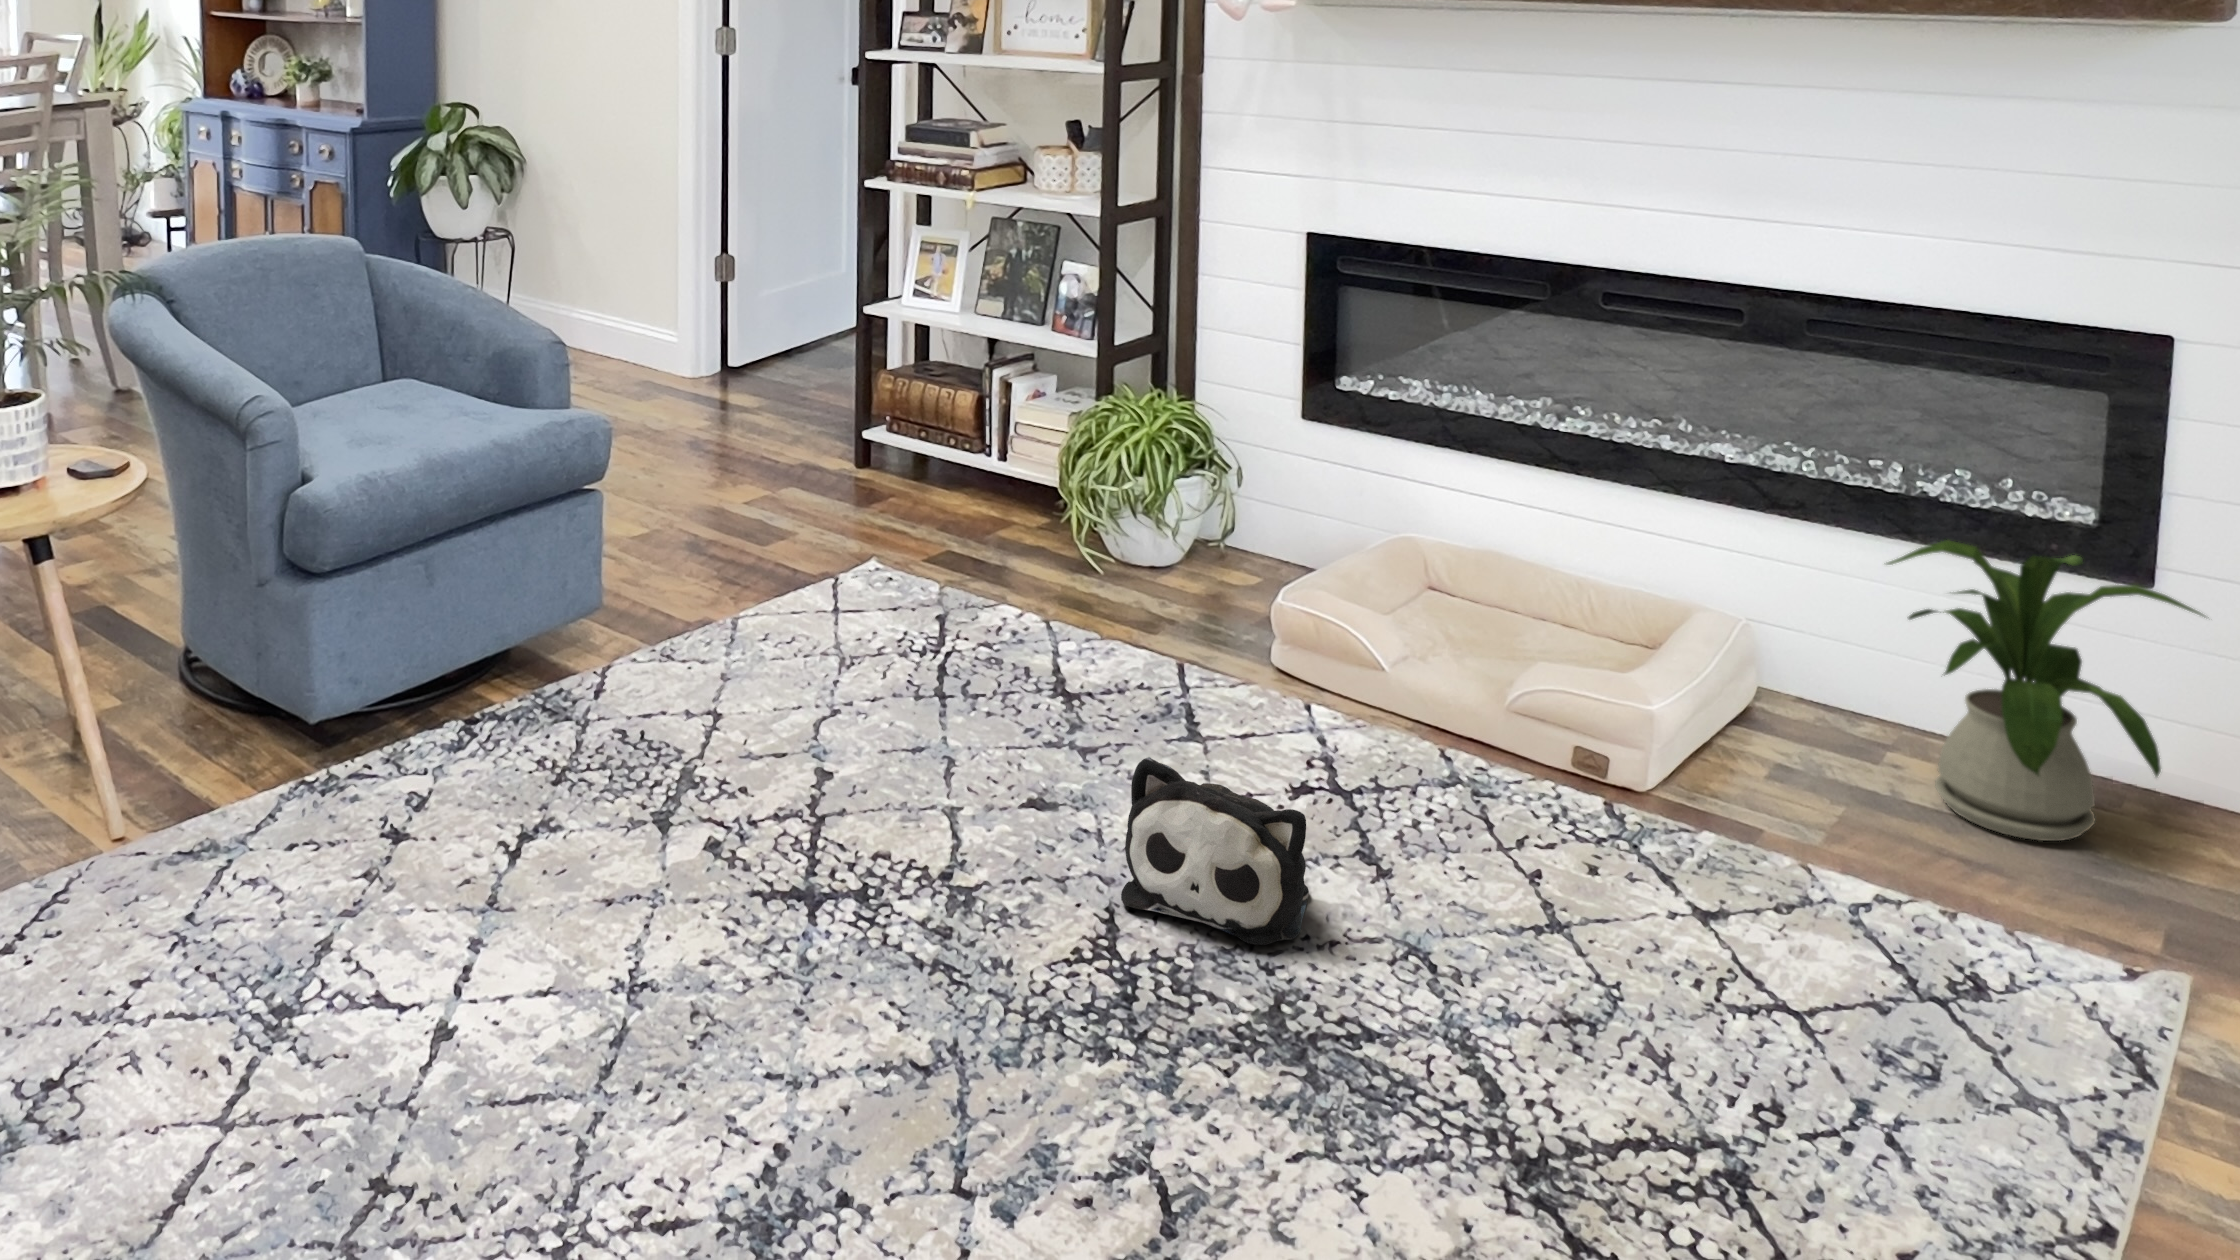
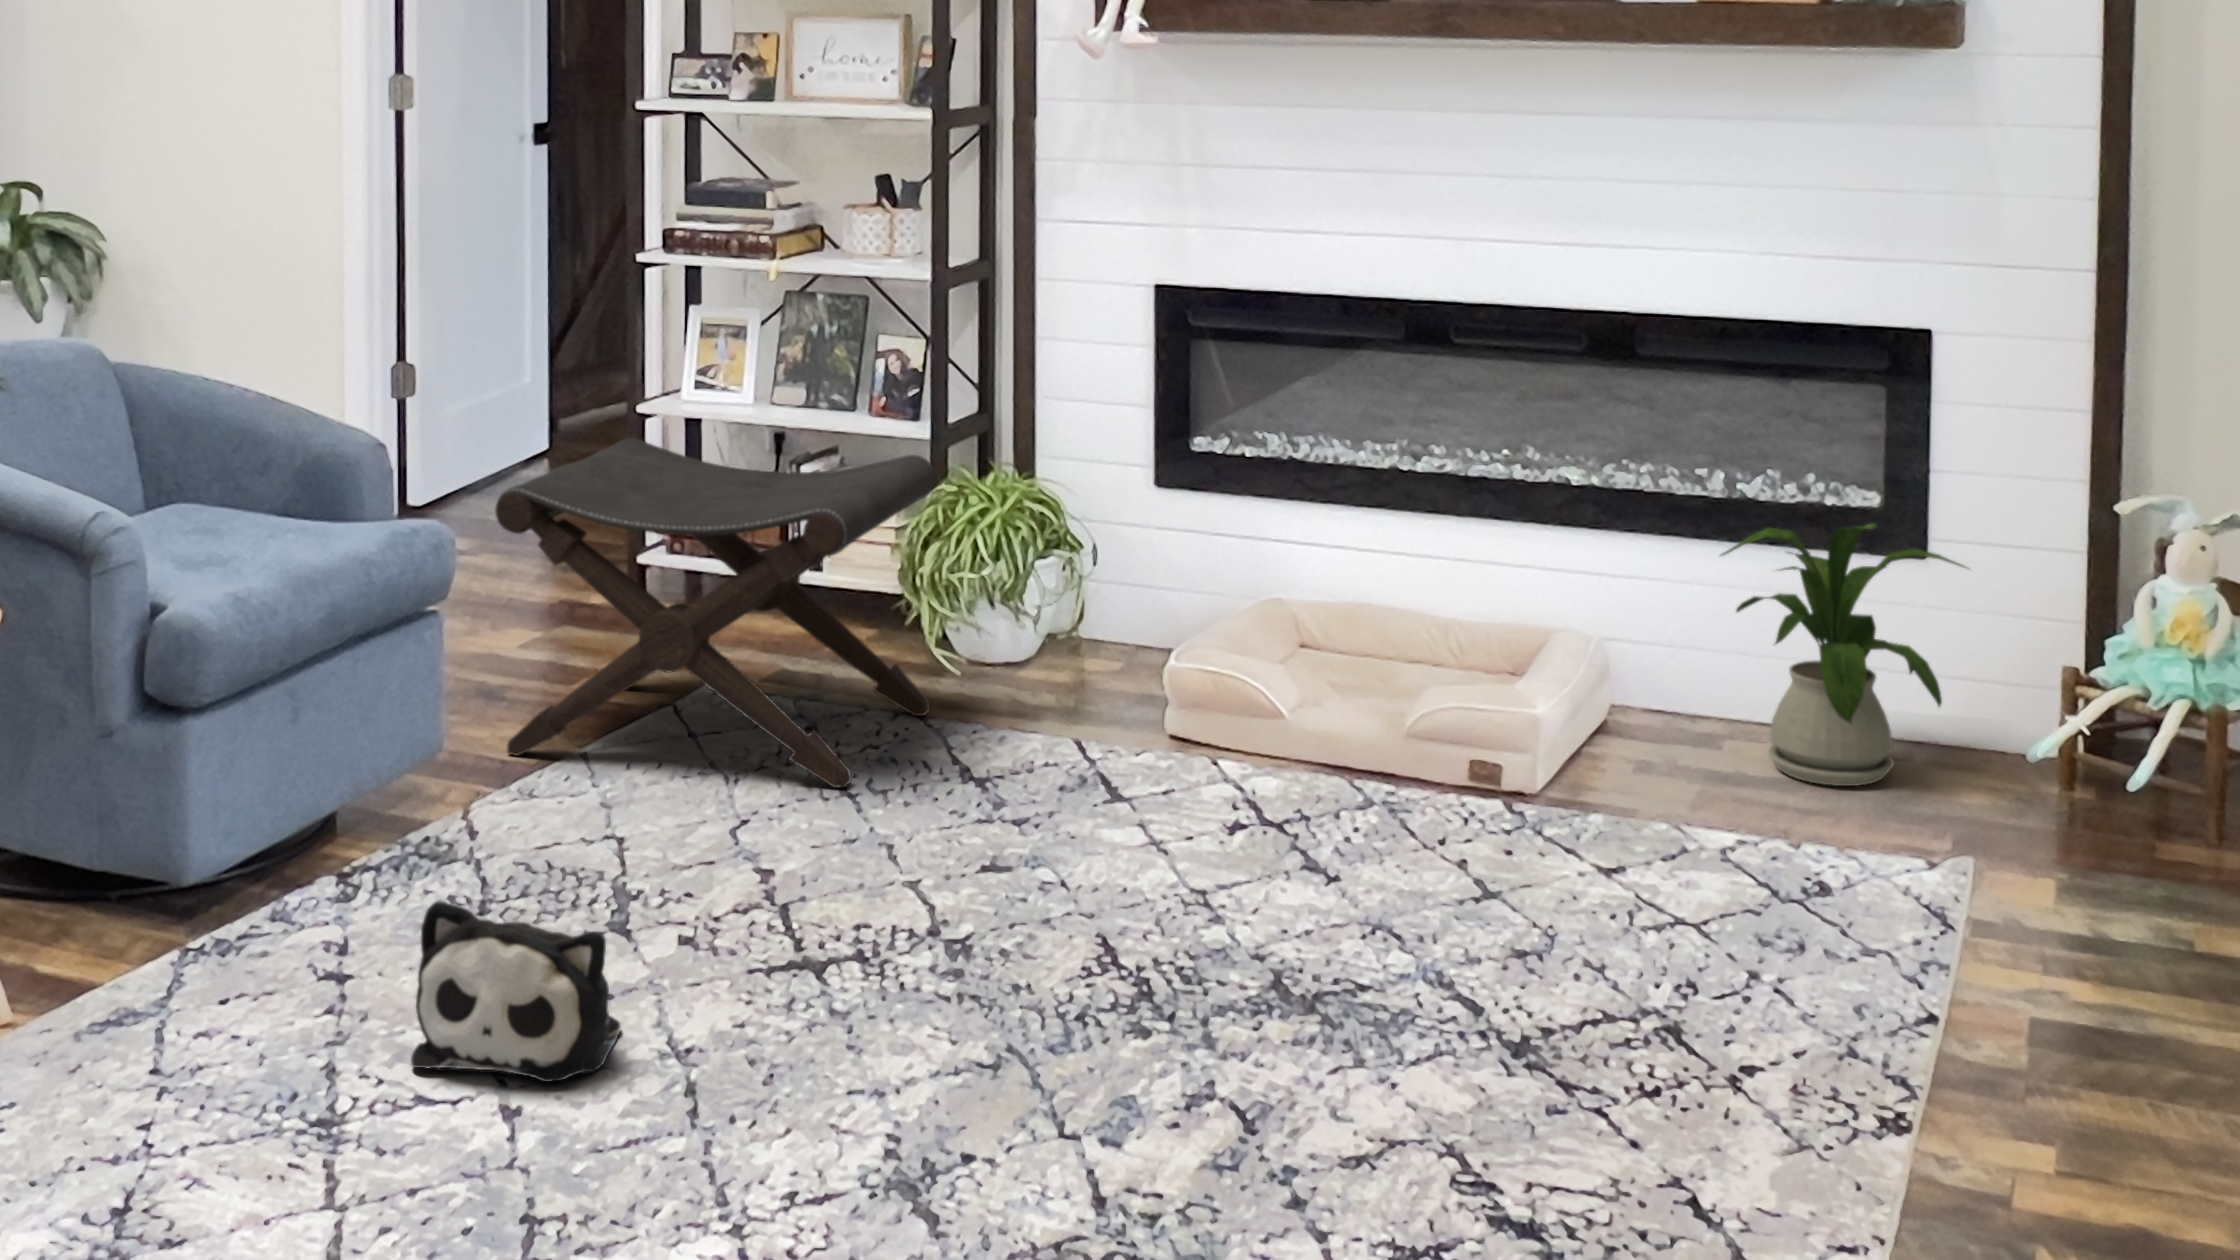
footstool: none [663,344,1067,689] -> present [495,438,936,787]
plush toy: present [1121,757,1309,945] -> present [411,900,620,1082]

